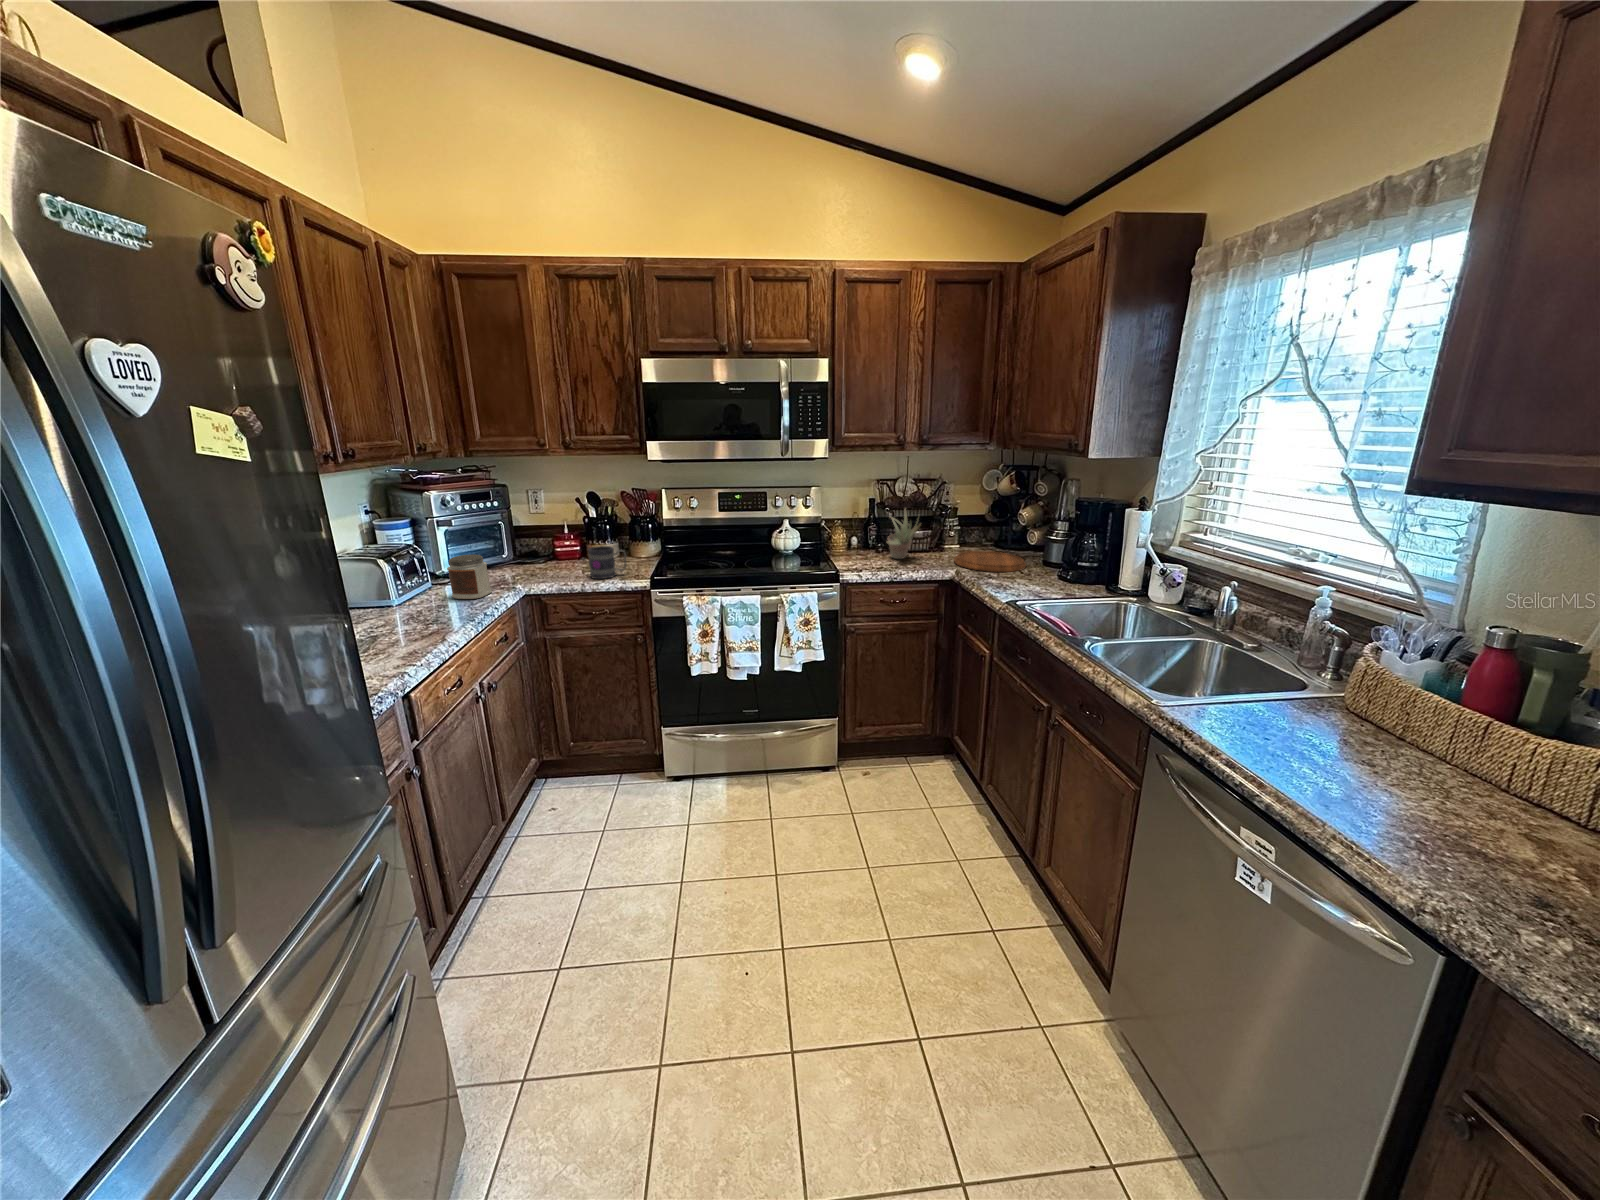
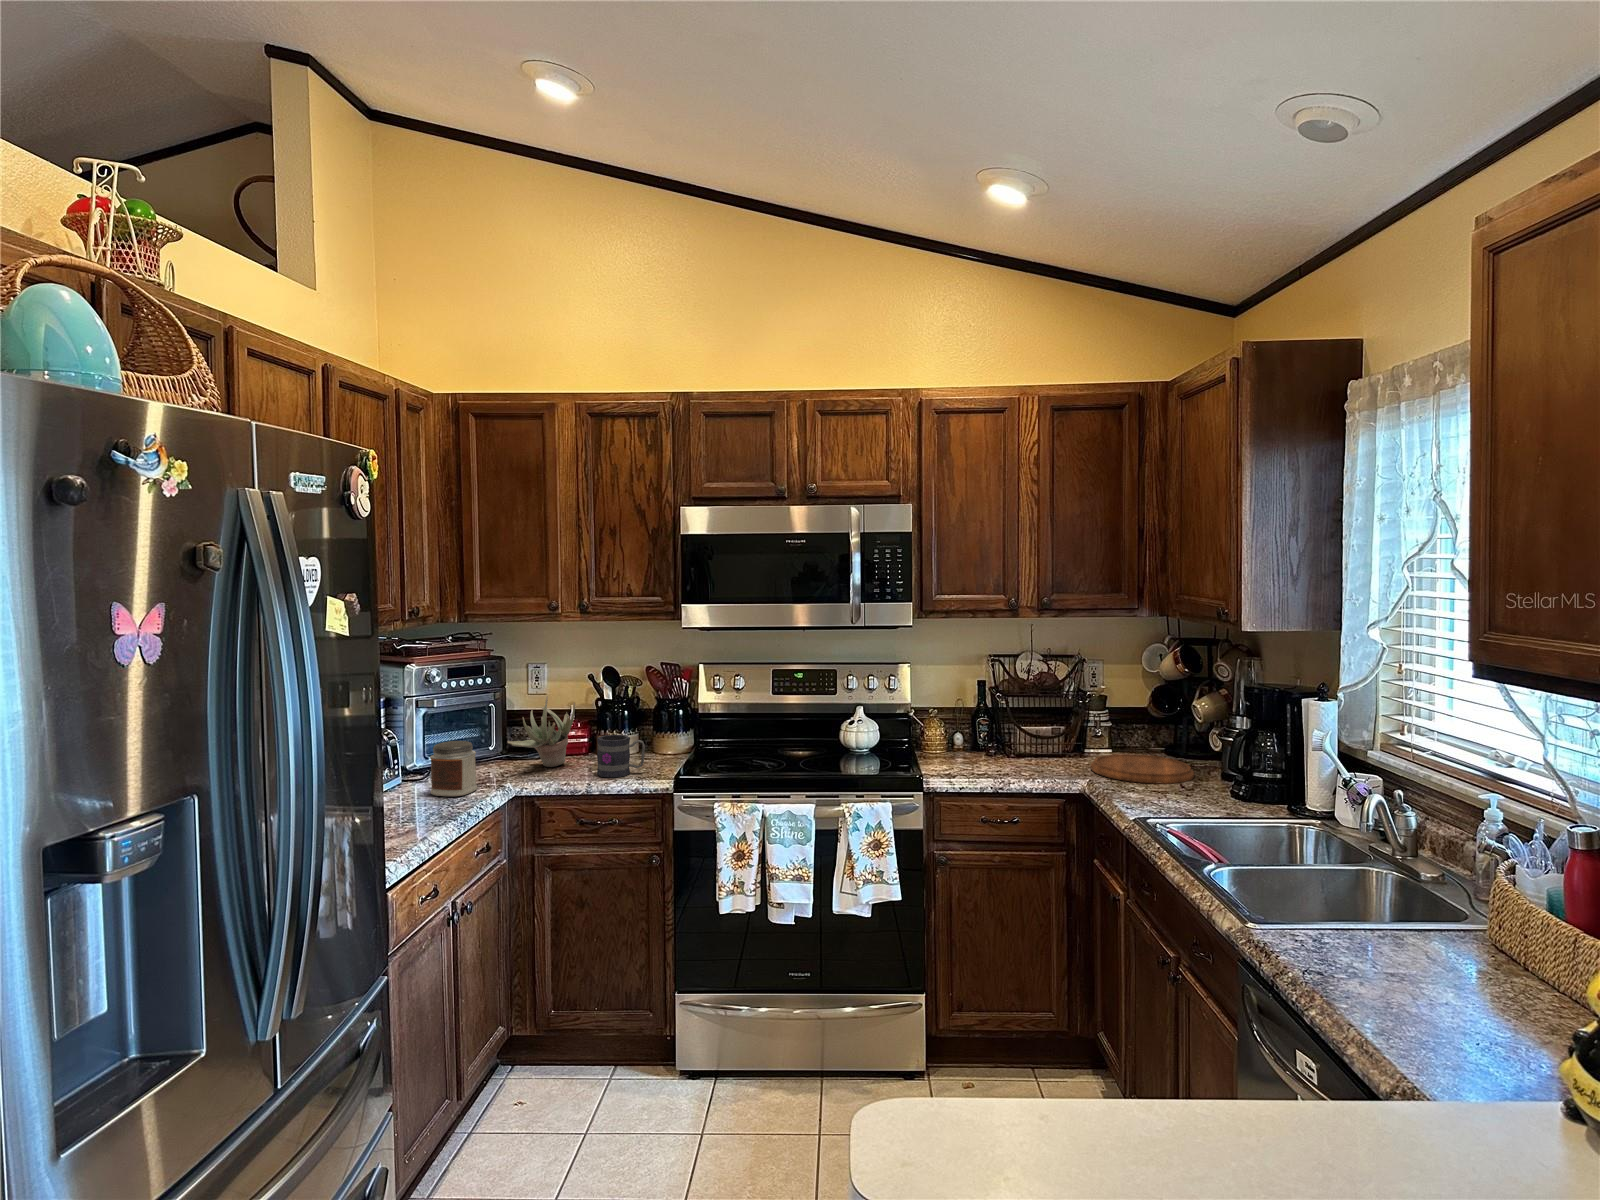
succulent plant: present [887,510,921,559] -> present [508,696,575,767]

